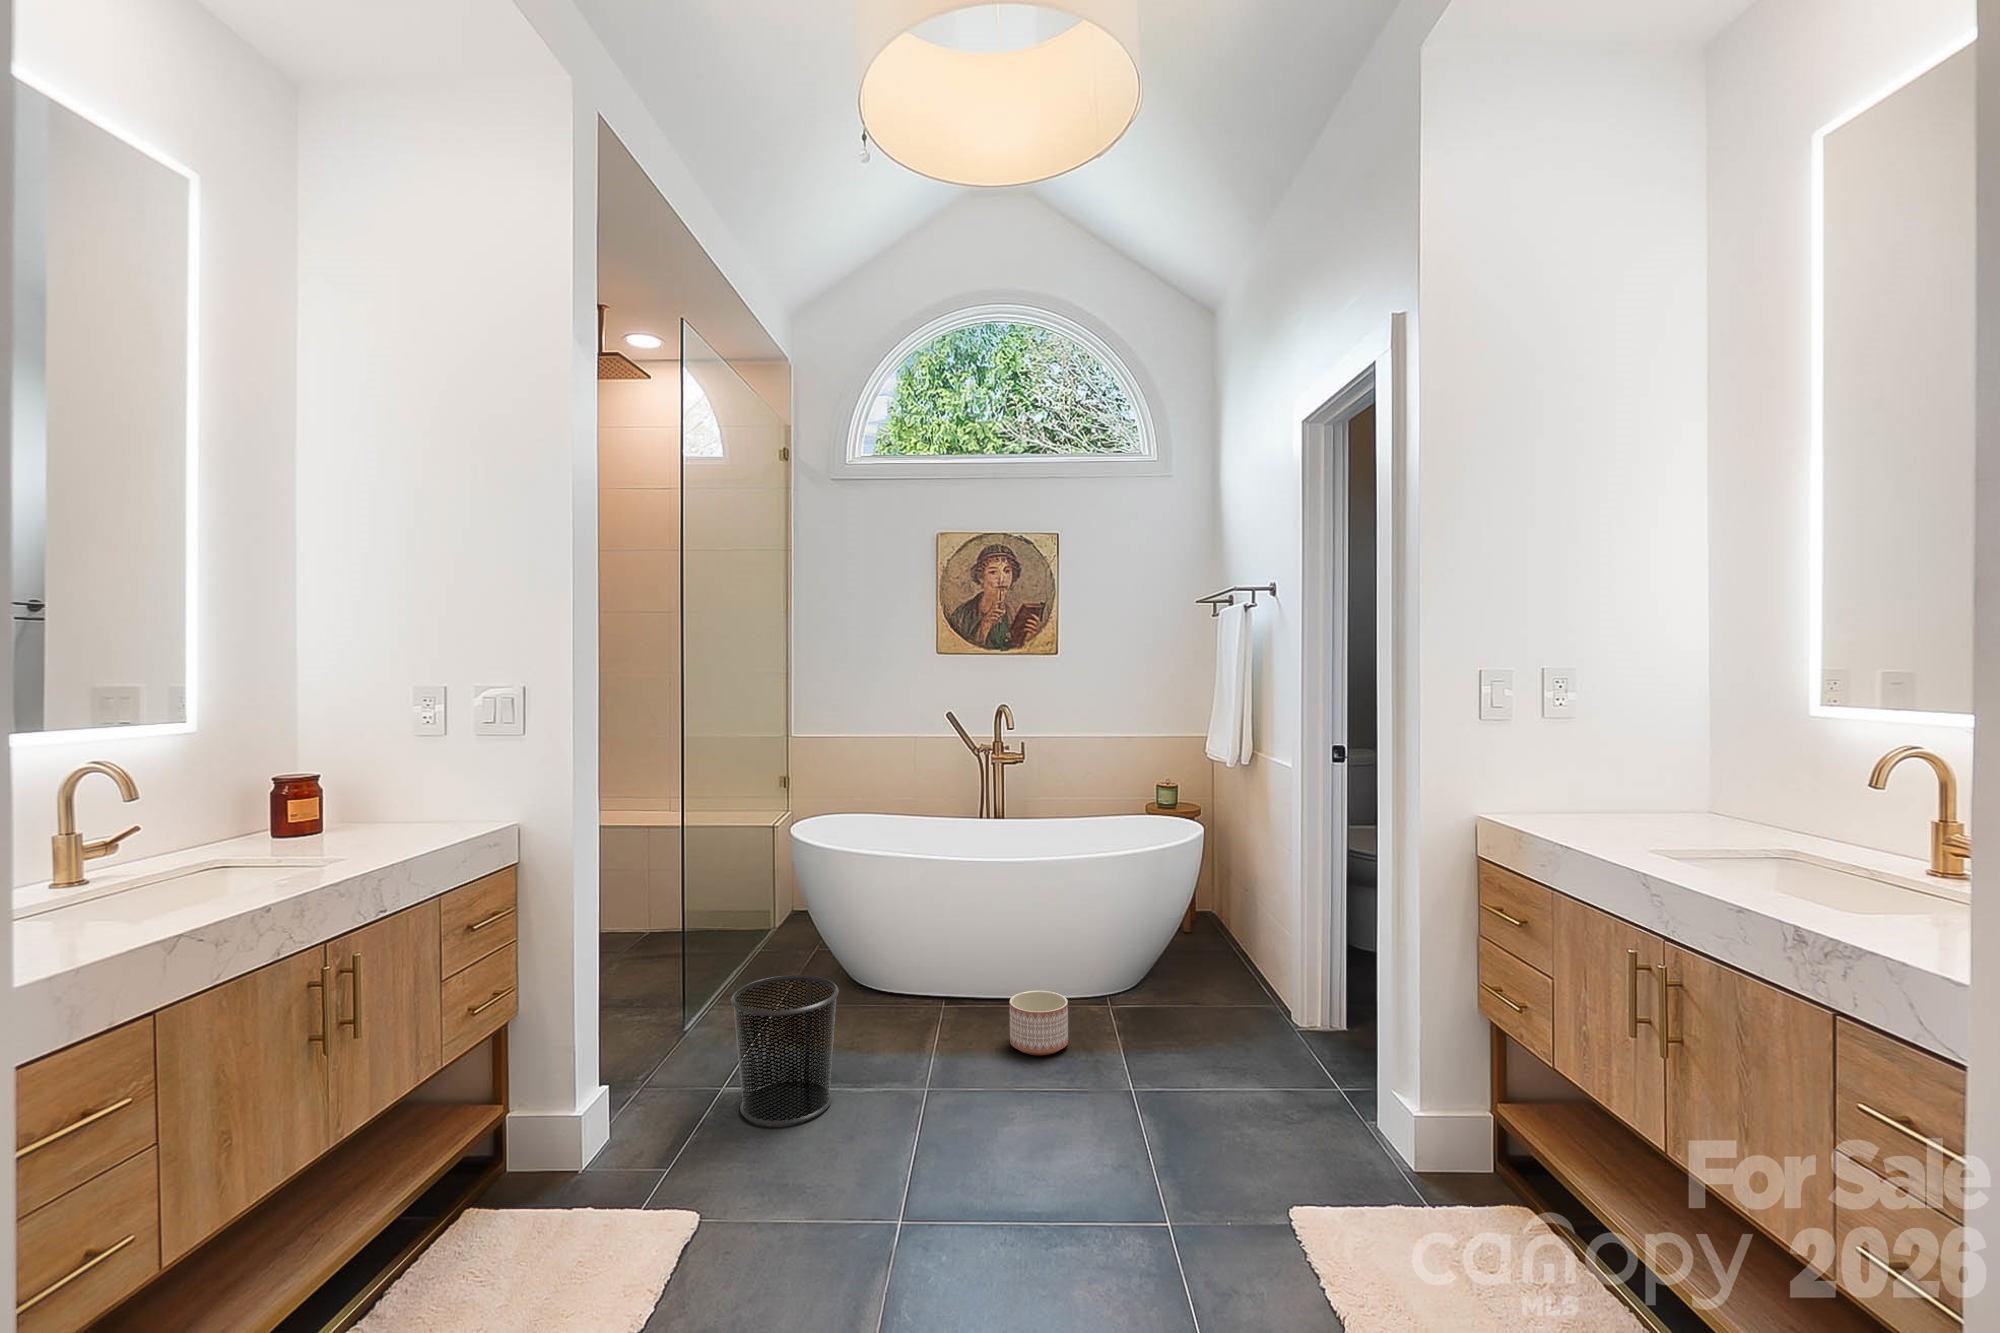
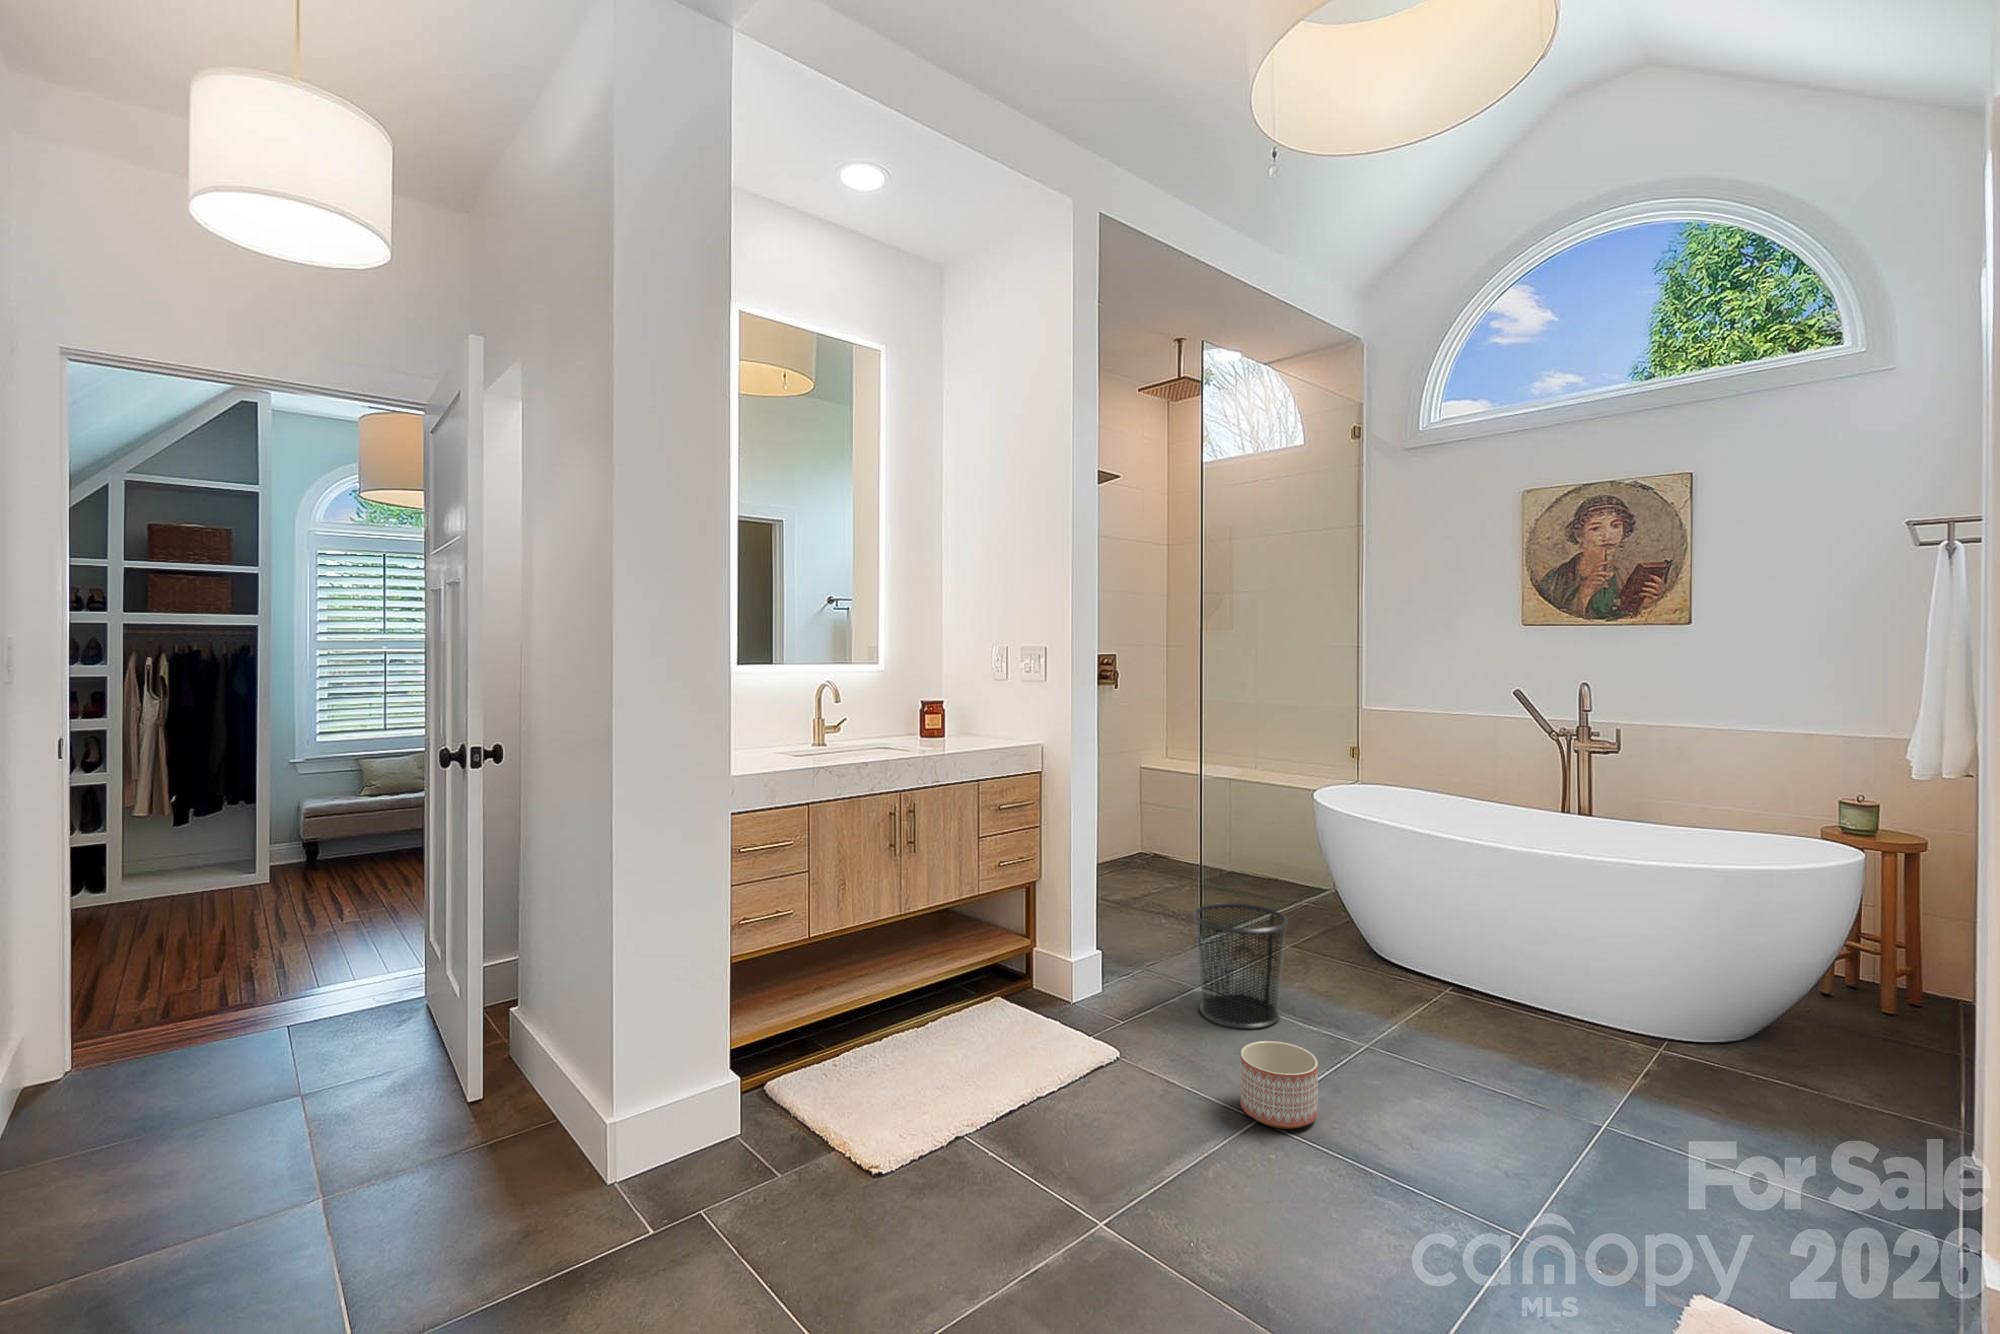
planter: present [1010,991,1068,1055] -> present [1240,1041,1318,1129]

